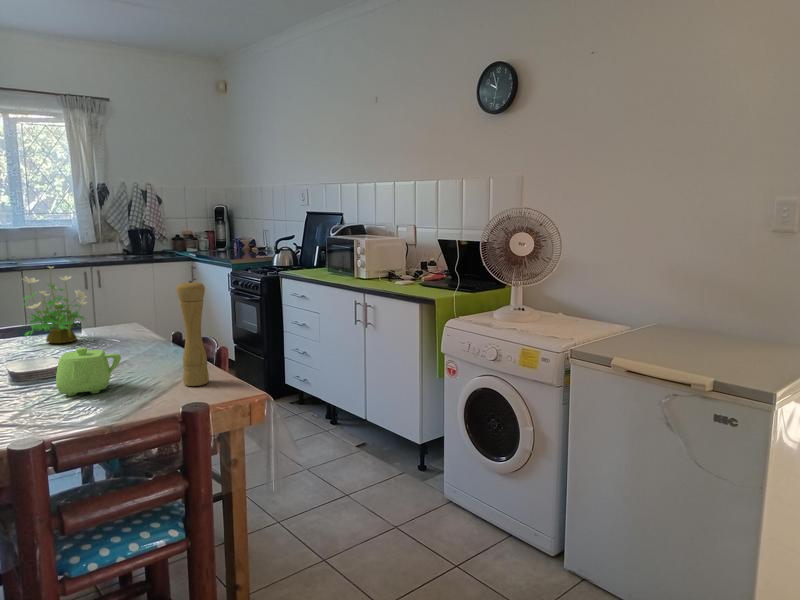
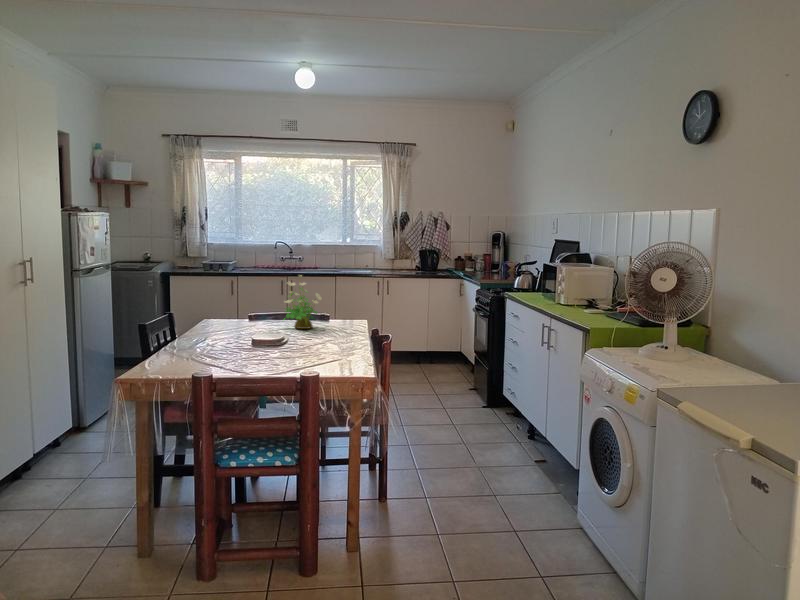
pepper mill: present [177,281,209,386] -> none [330,291,349,367]
teapot: present [56,347,121,396] -> none [259,330,298,361]

